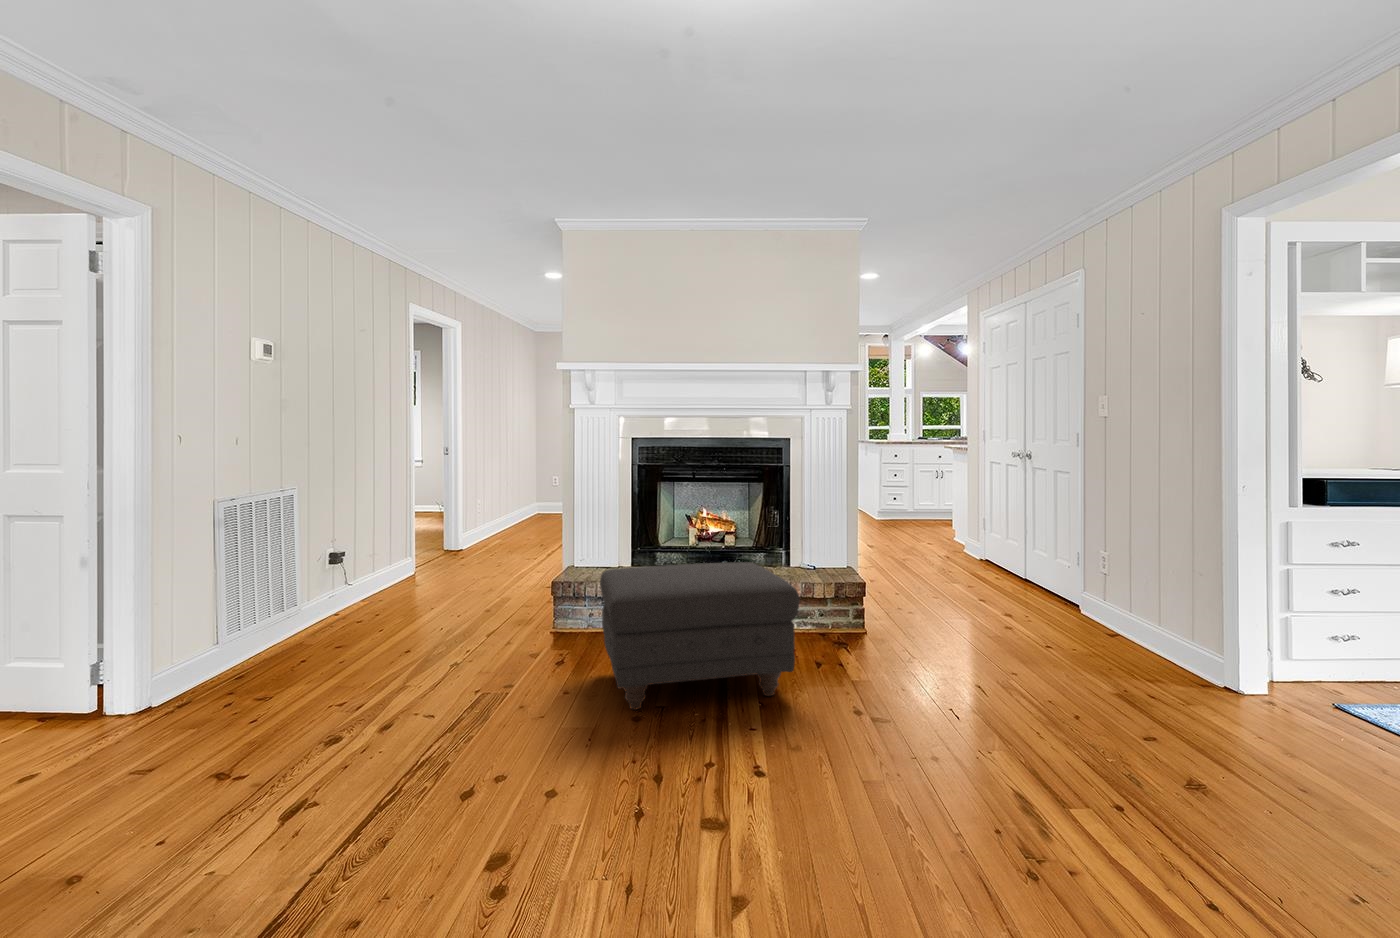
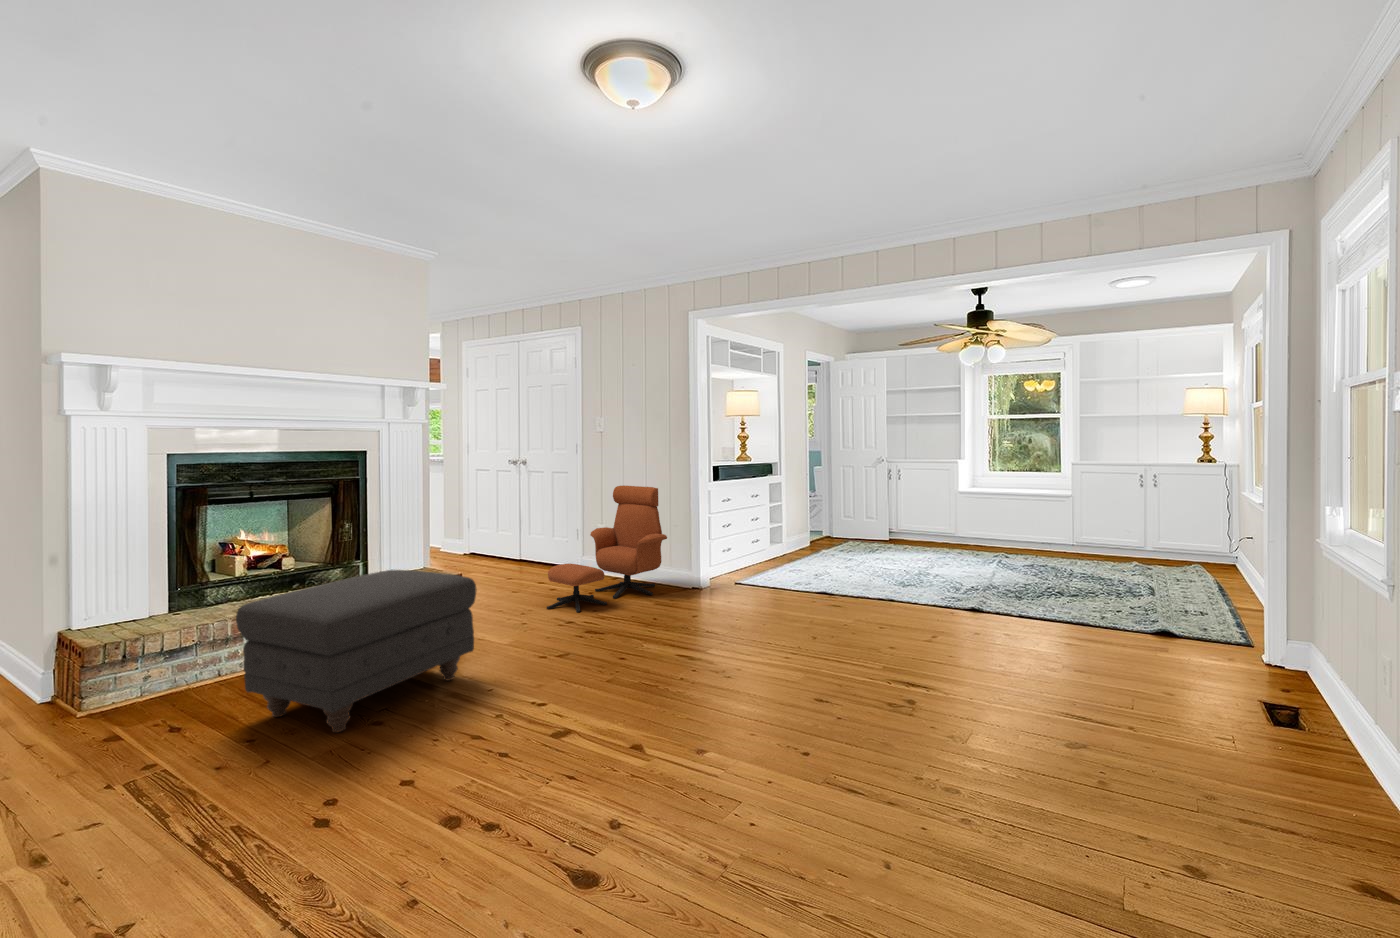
lounge chair: none [965,498,1176,671] -> present [547,485,667,612]

